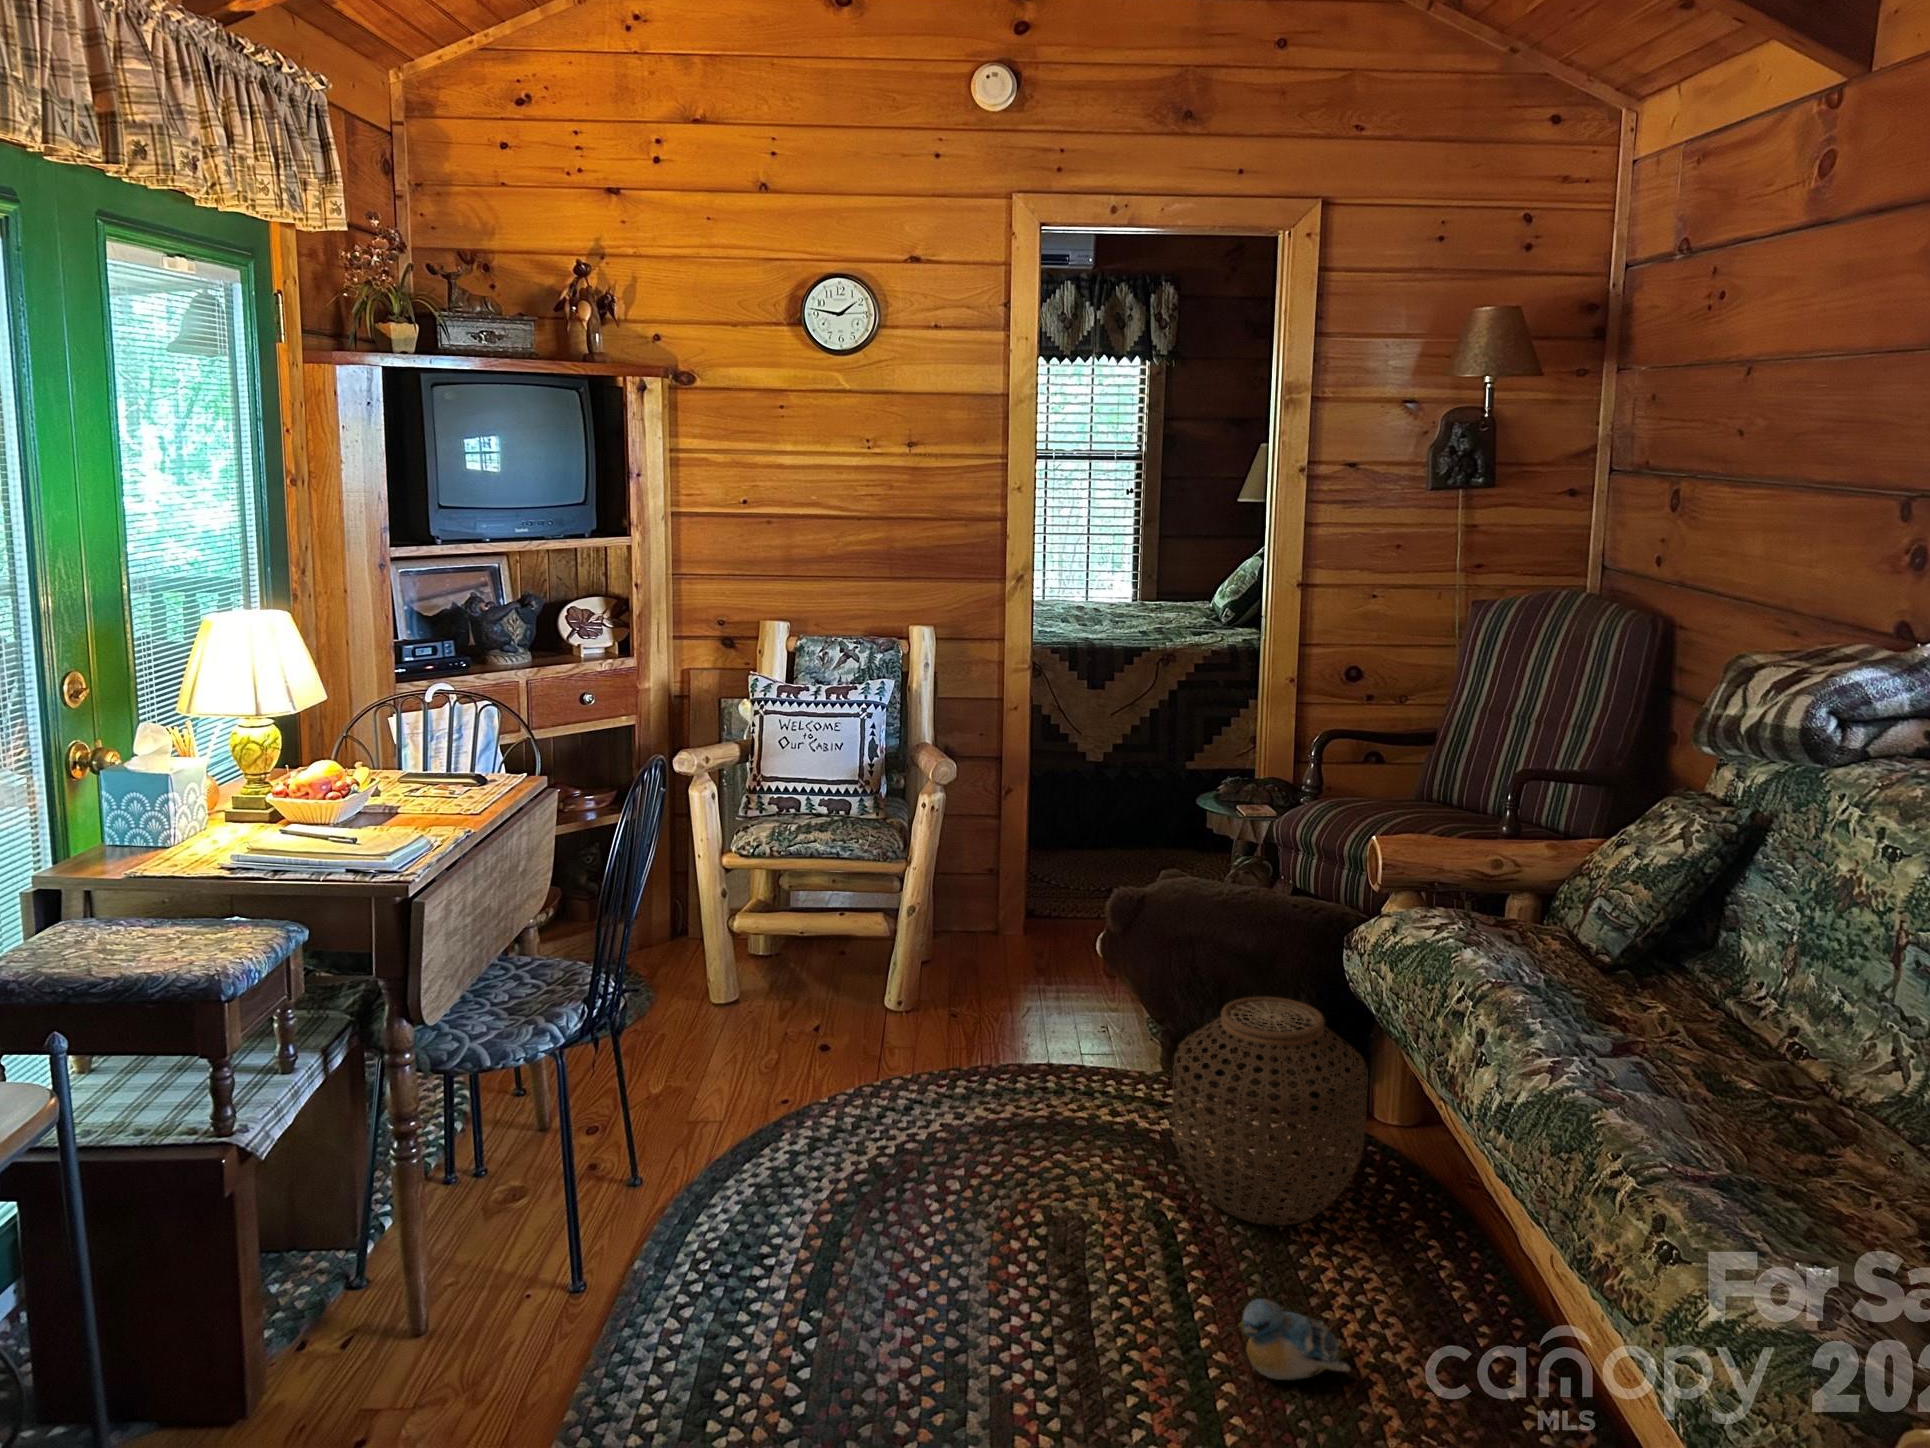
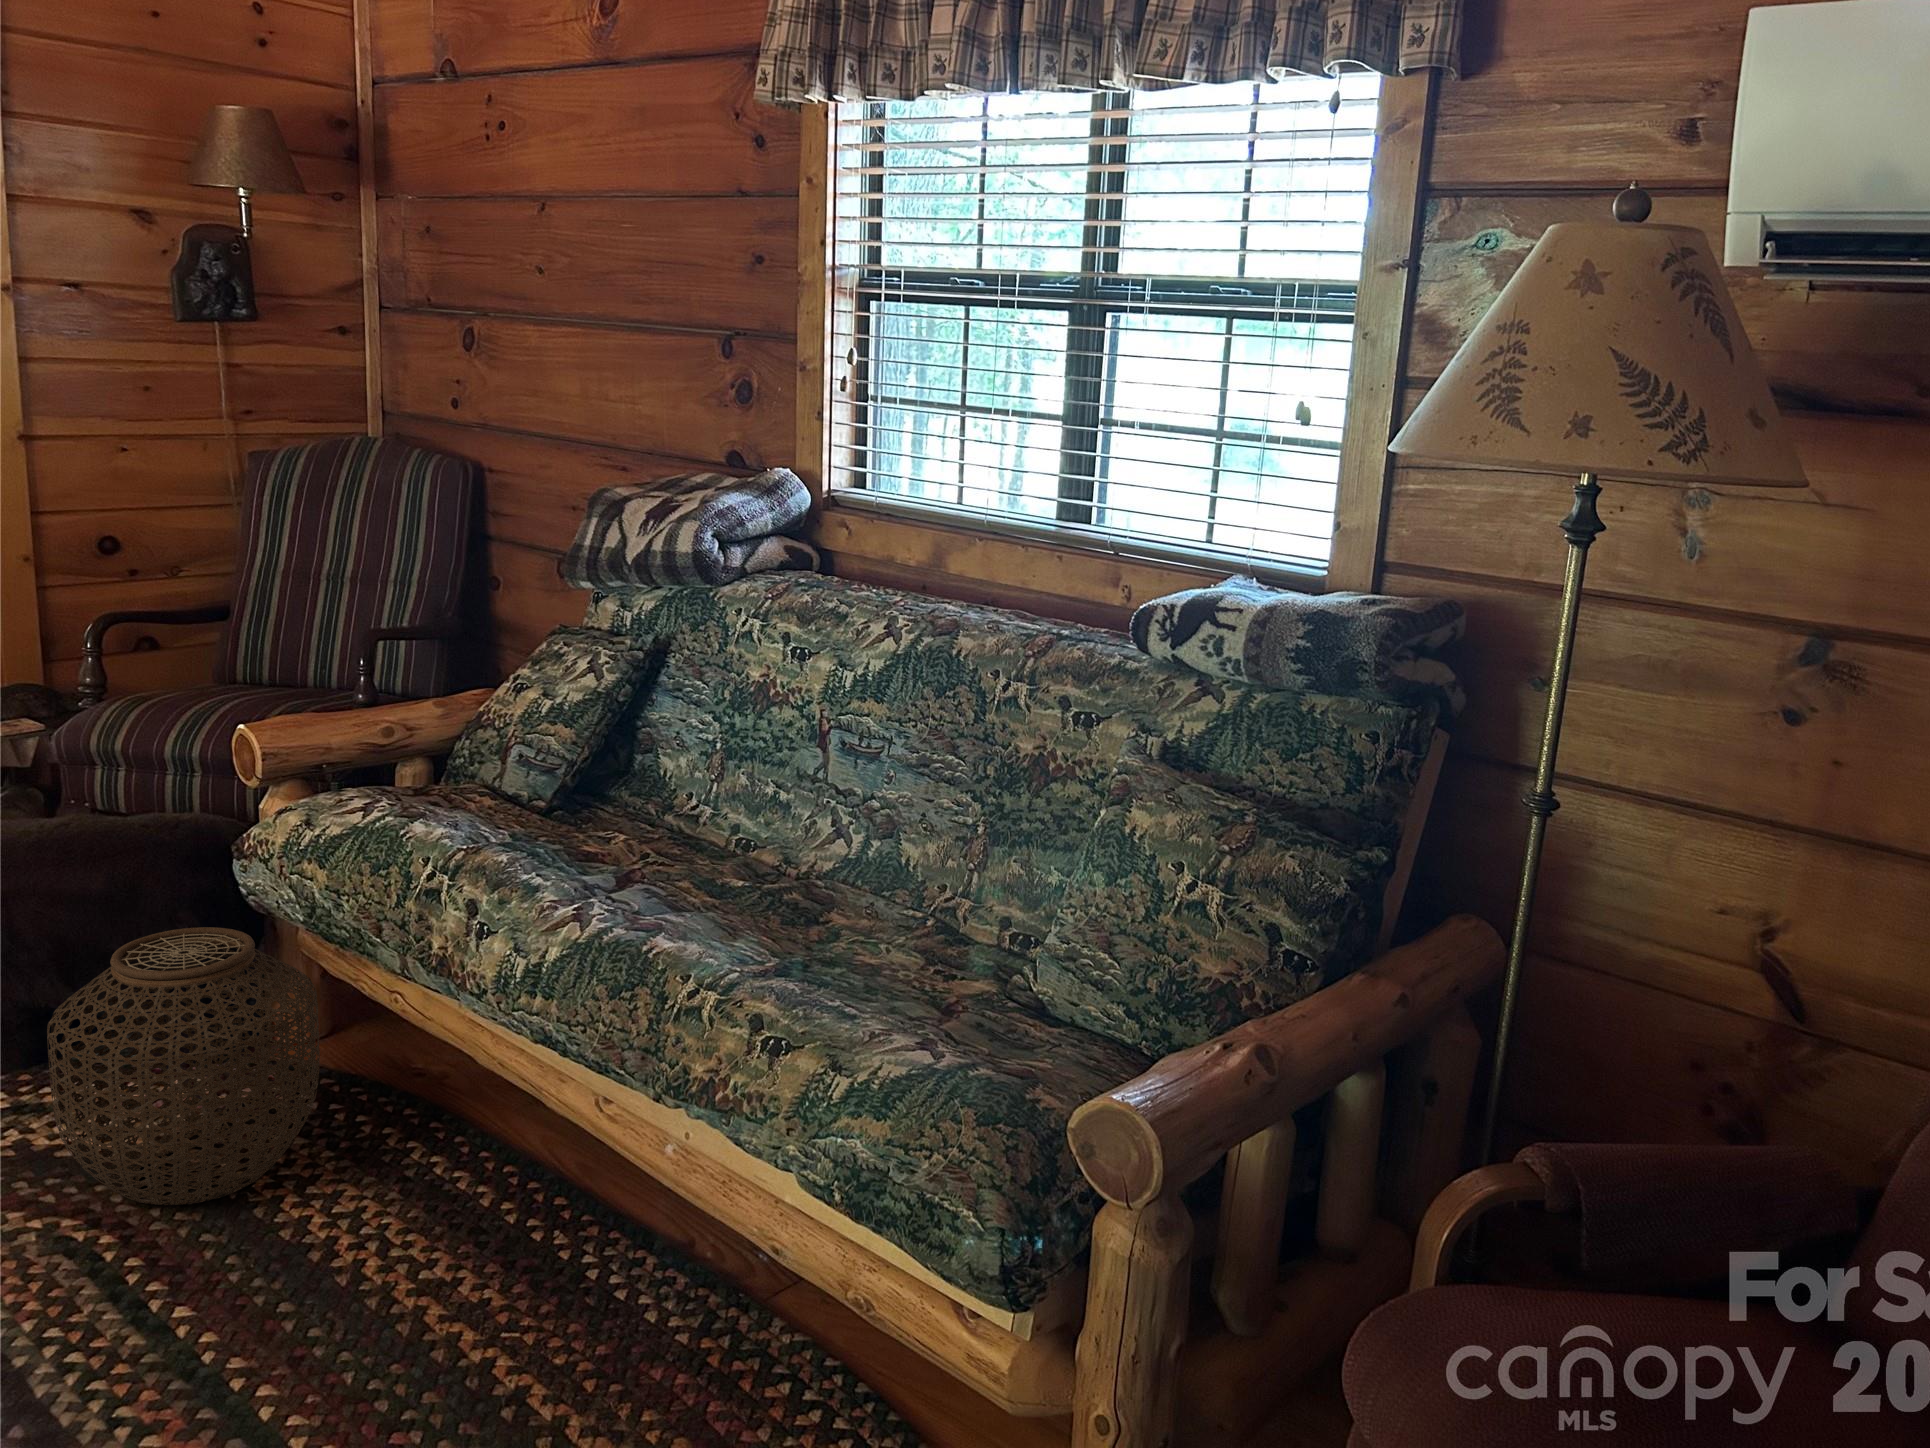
plush toy: present [1239,1299,1350,1380] -> none [267,1271,409,1362]

